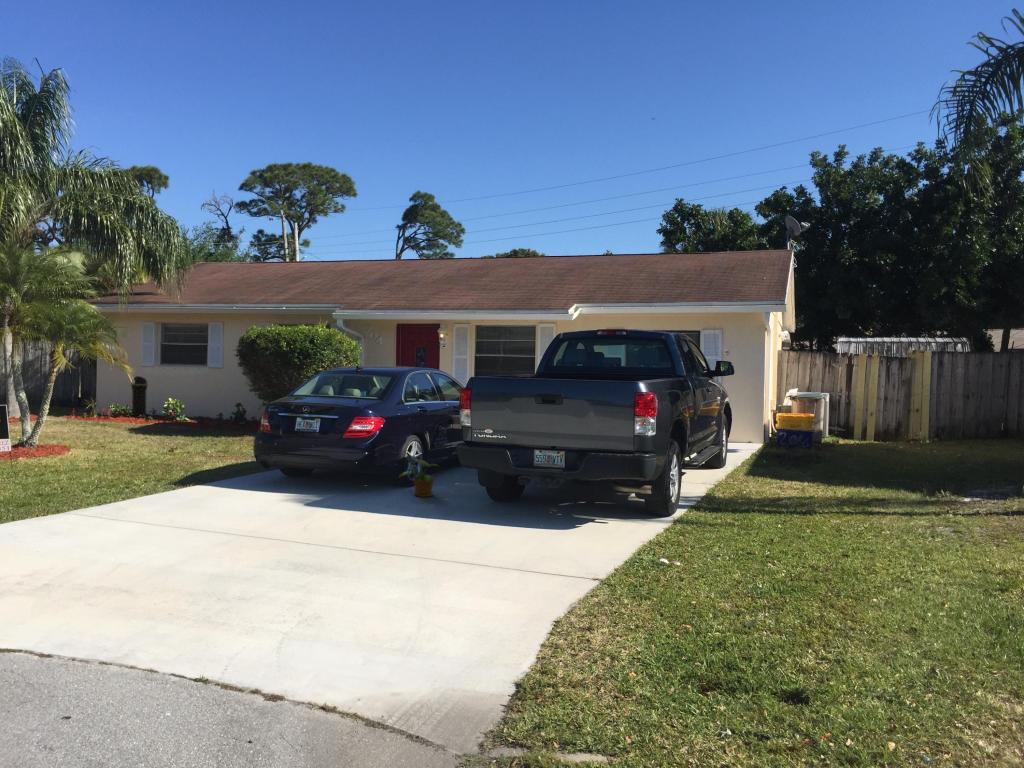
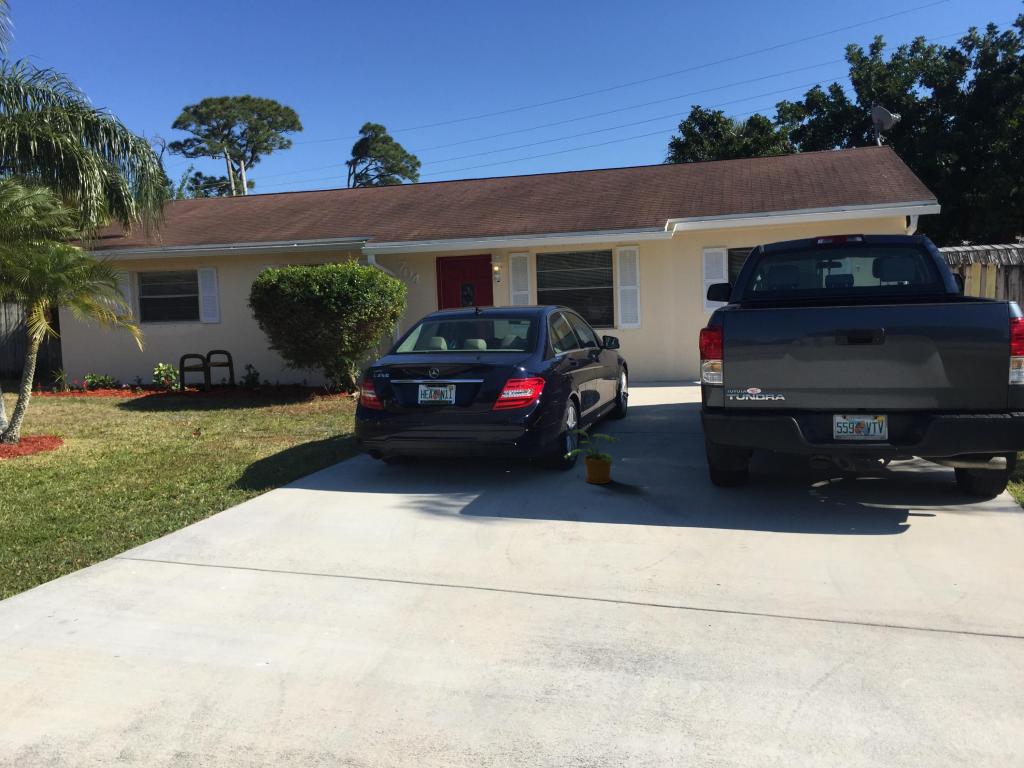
trash can: present [131,376,147,416] -> none [108,339,130,387]
bench: none [183,390,229,422] -> present [179,350,235,391]

